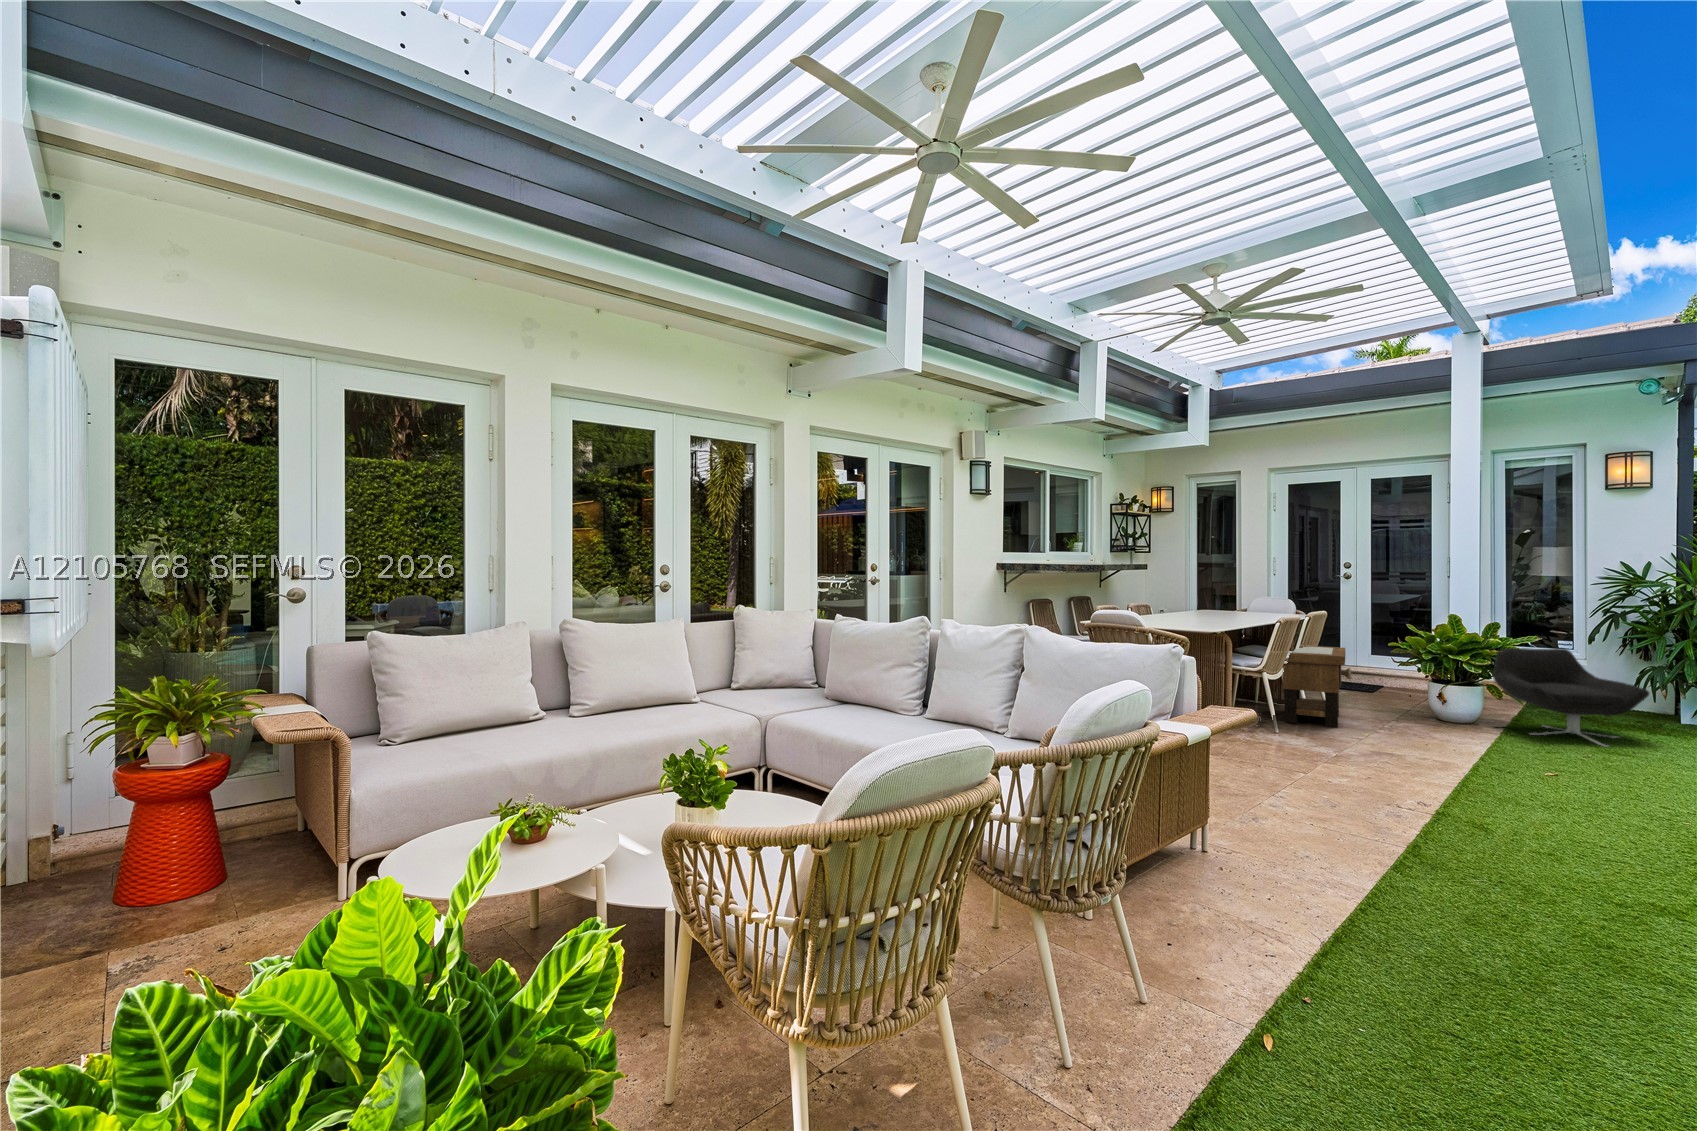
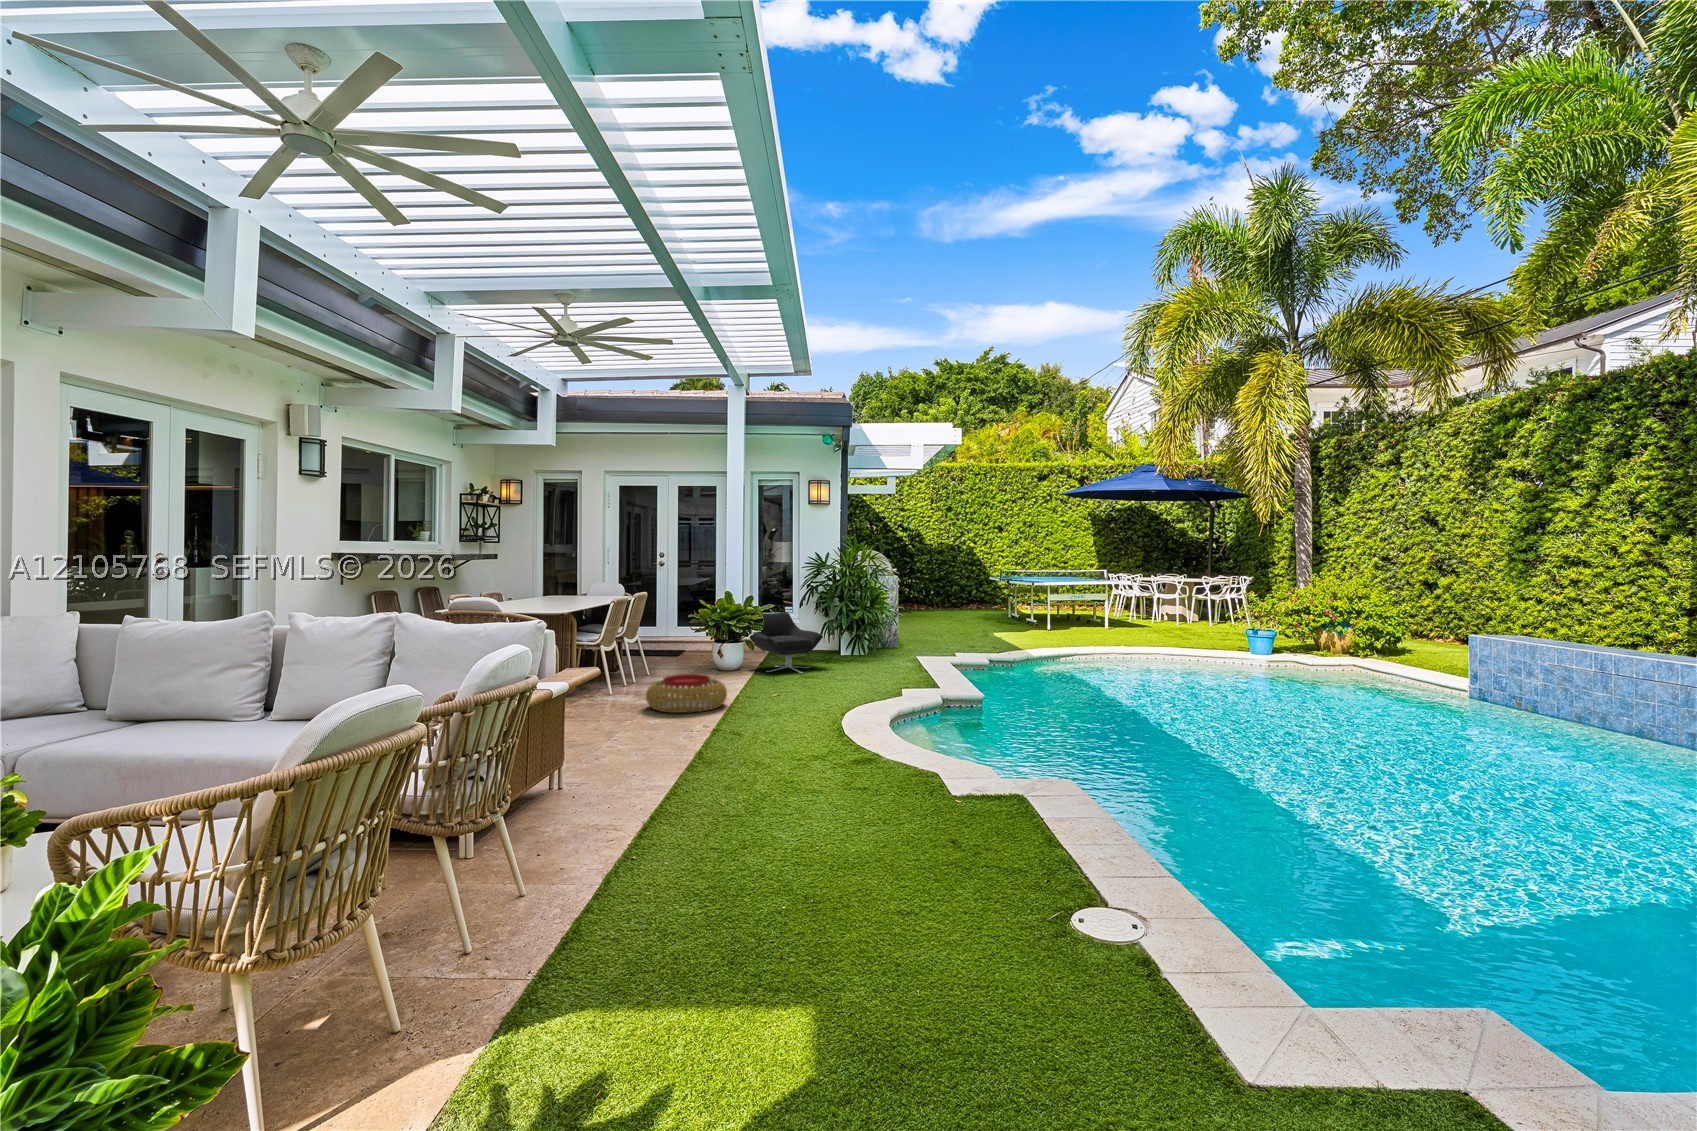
side table: present [1283,646,1351,728] -> none [611,621,664,685]
pouf: none [1328,731,1470,794] -> present [646,674,727,713]

